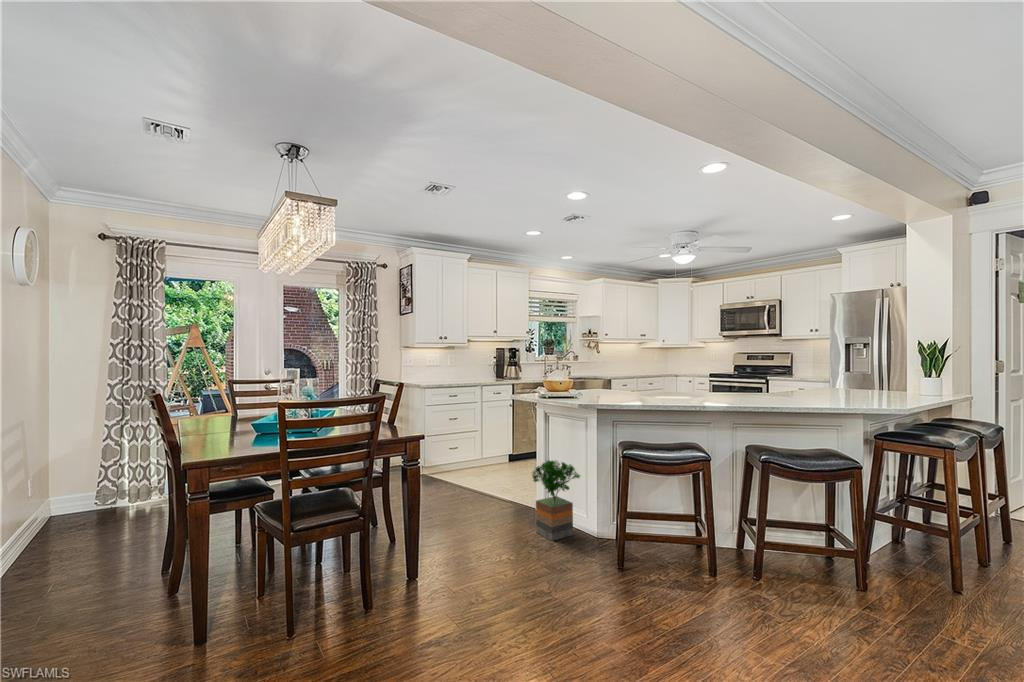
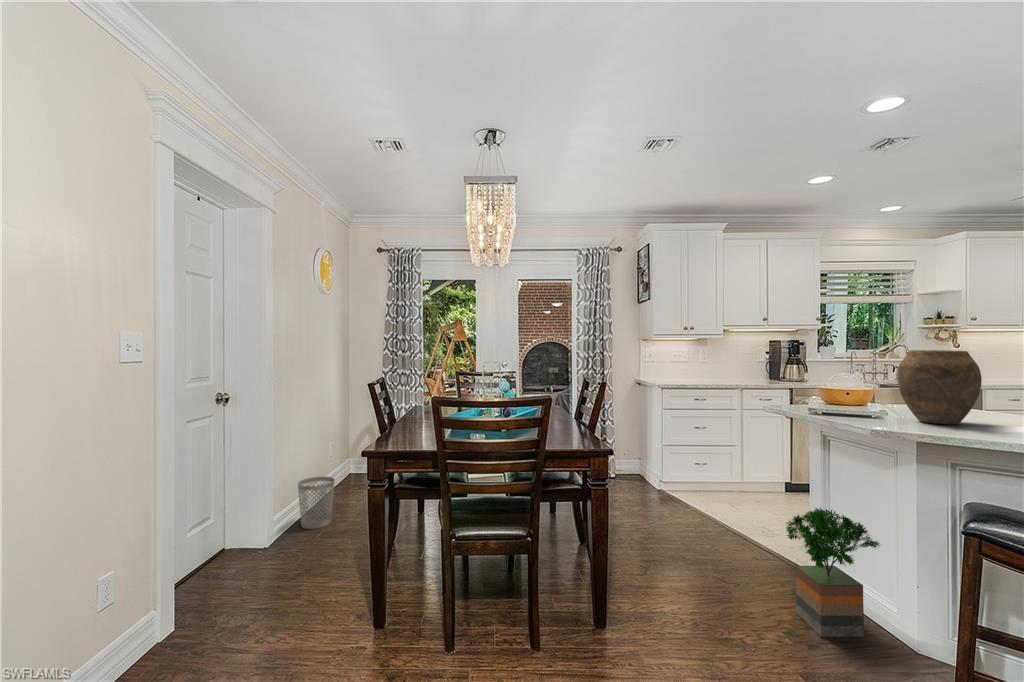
vase: none [589,356,626,399] -> present [897,350,982,425]
wastebasket: none [12,513,71,580] -> present [298,477,335,529]

